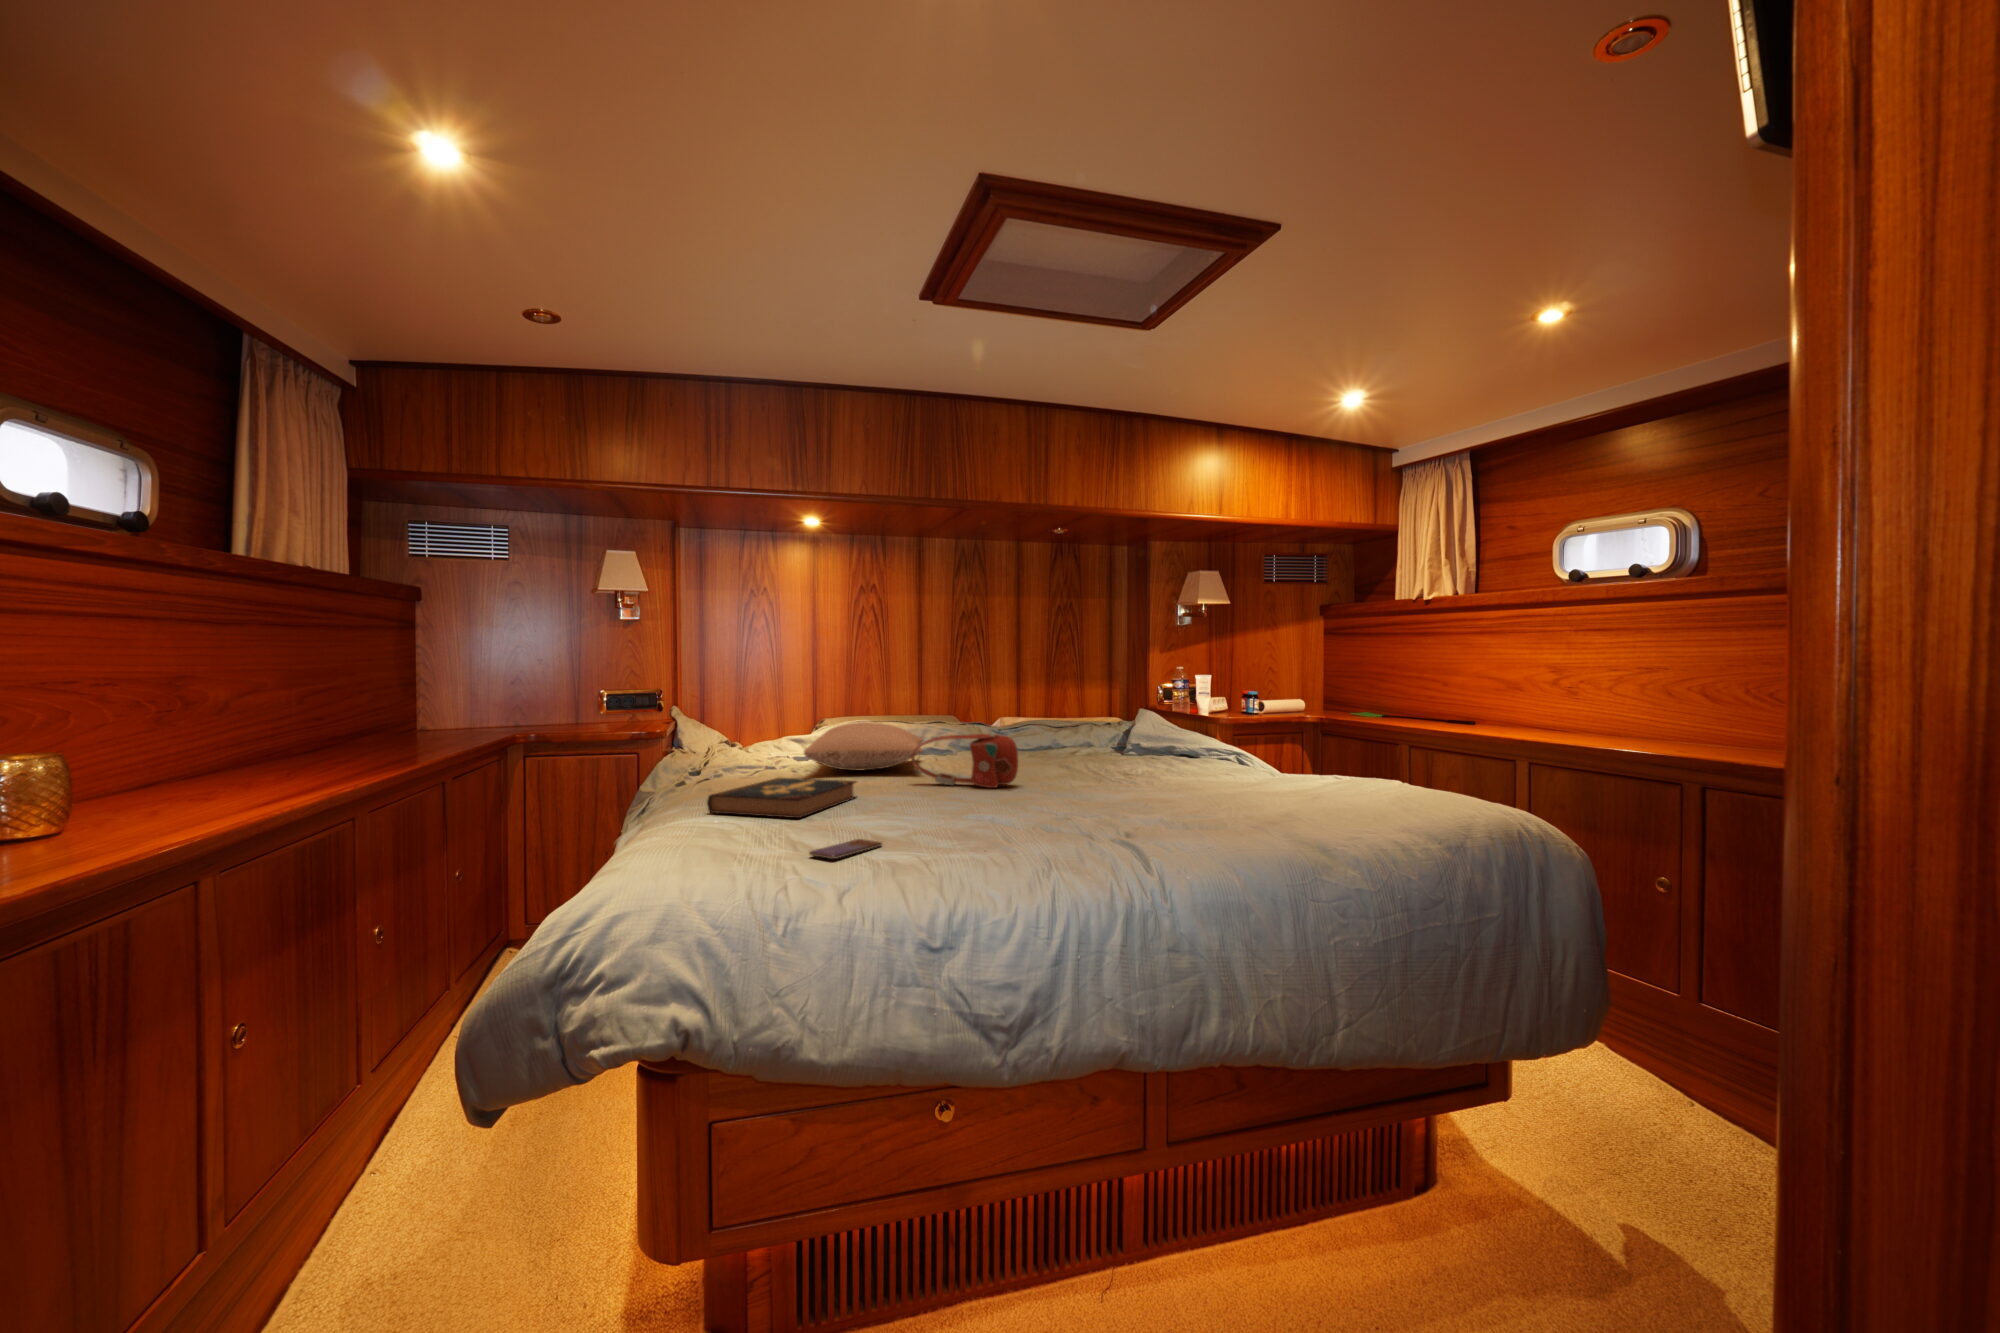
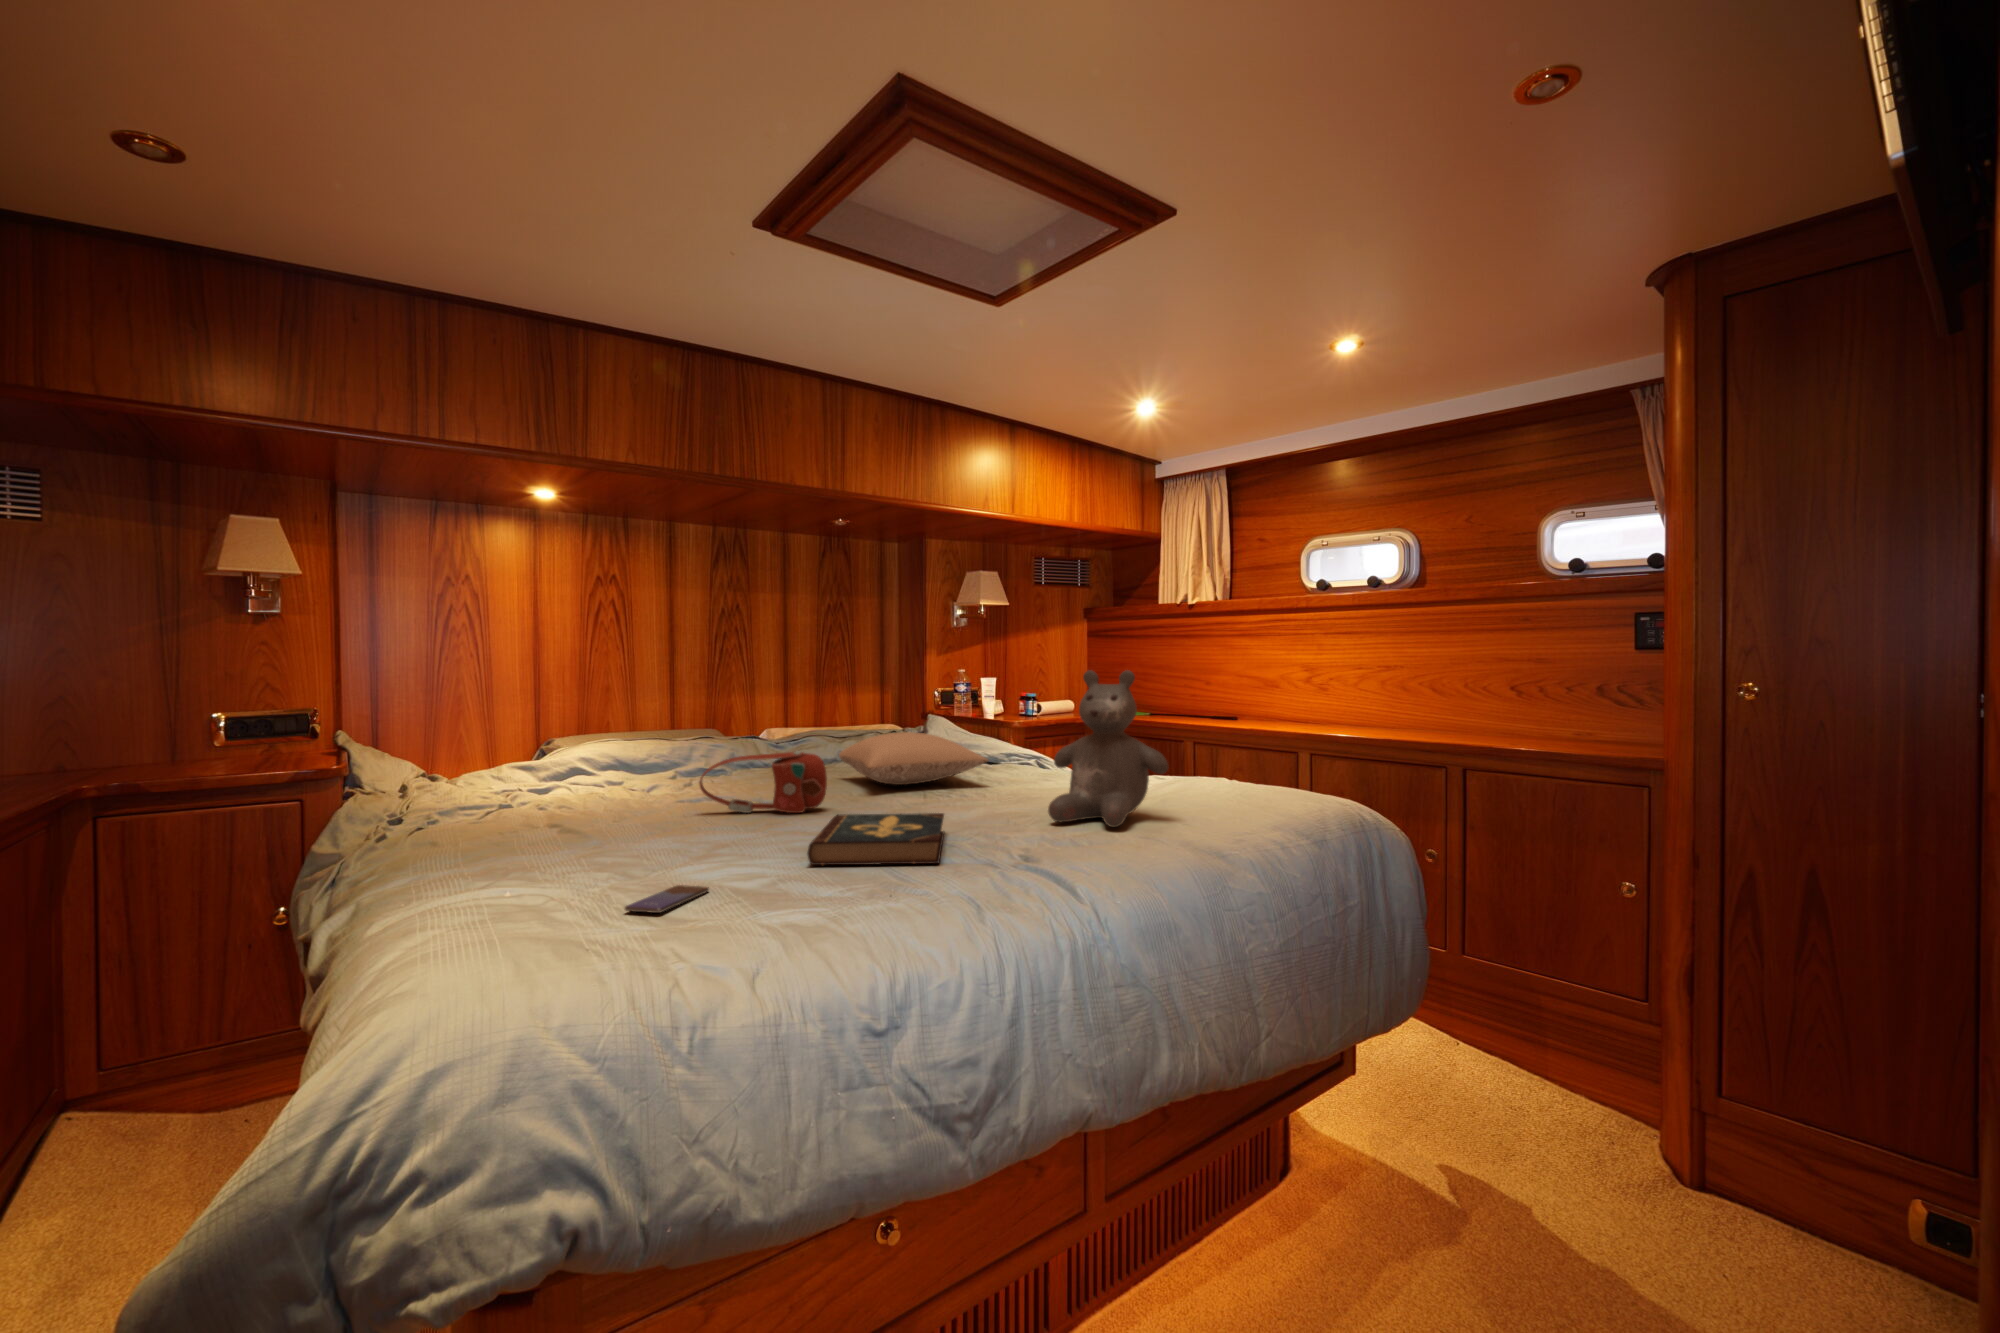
teddy bear: none [1215,663,1345,819] -> present [1048,670,1168,827]
pillow: present [804,722,923,770] -> present [839,732,988,785]
book: present [707,778,856,818] -> present [807,813,944,865]

